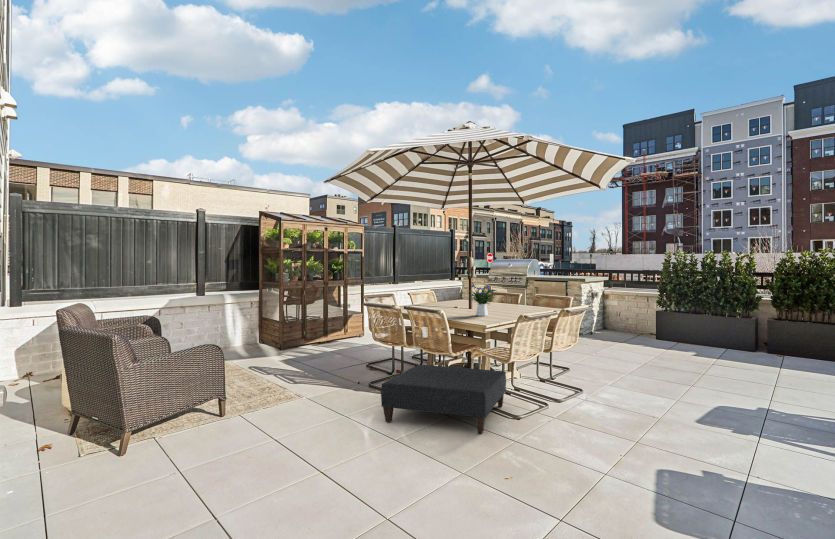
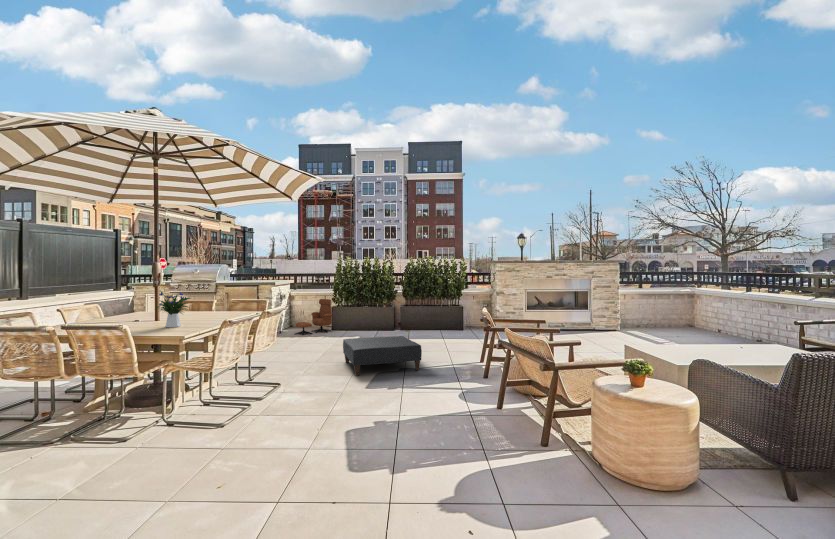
lounge chair: none [607,300,654,340] -> present [295,299,333,335]
ottoman: present [381,365,506,434] -> present [343,336,422,376]

